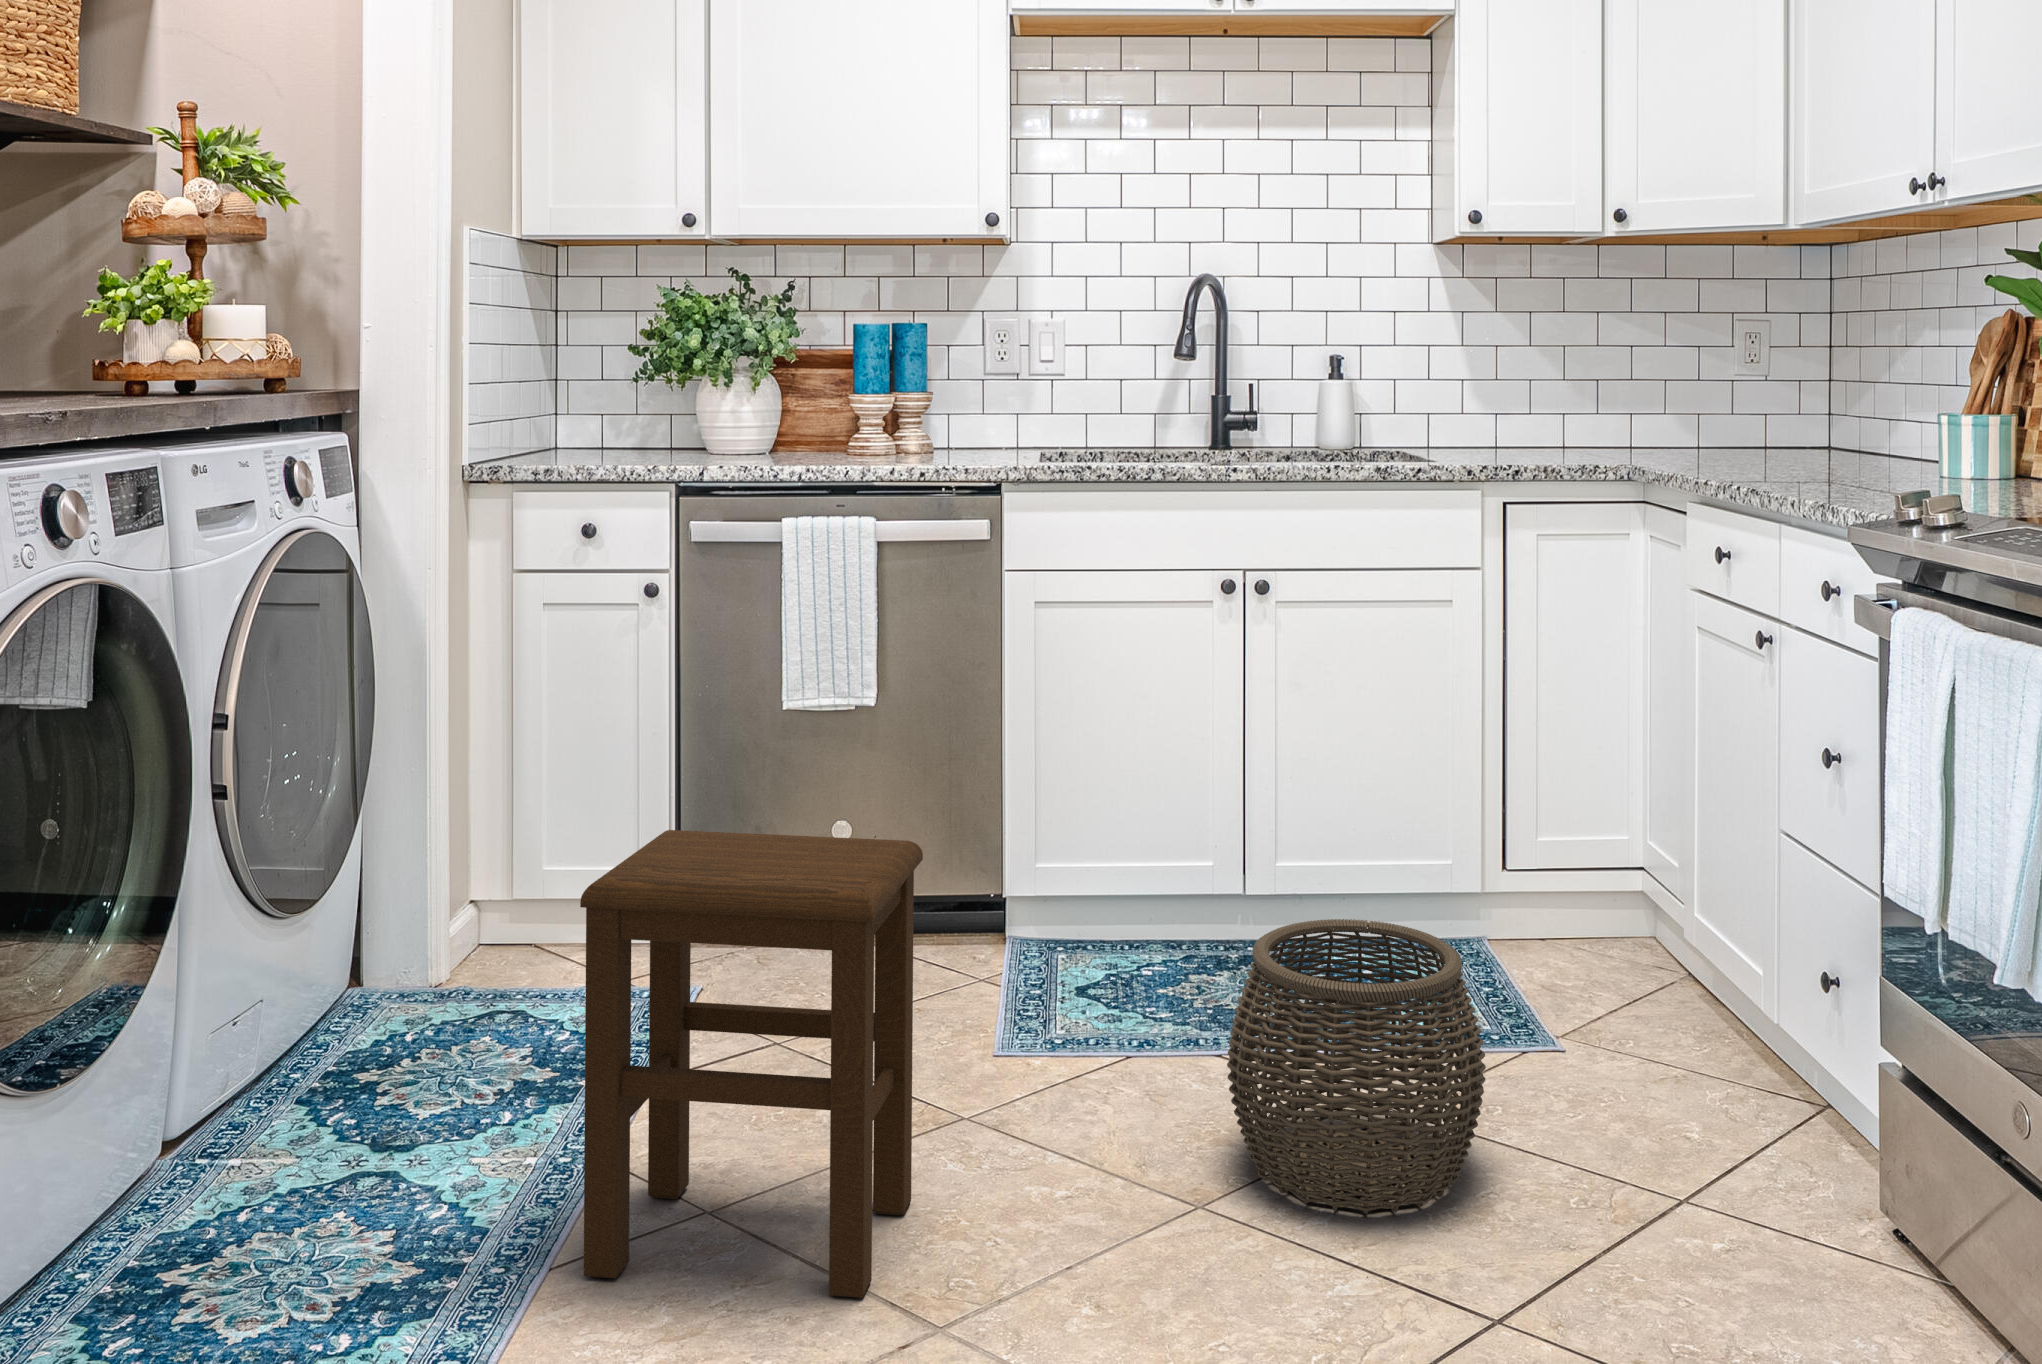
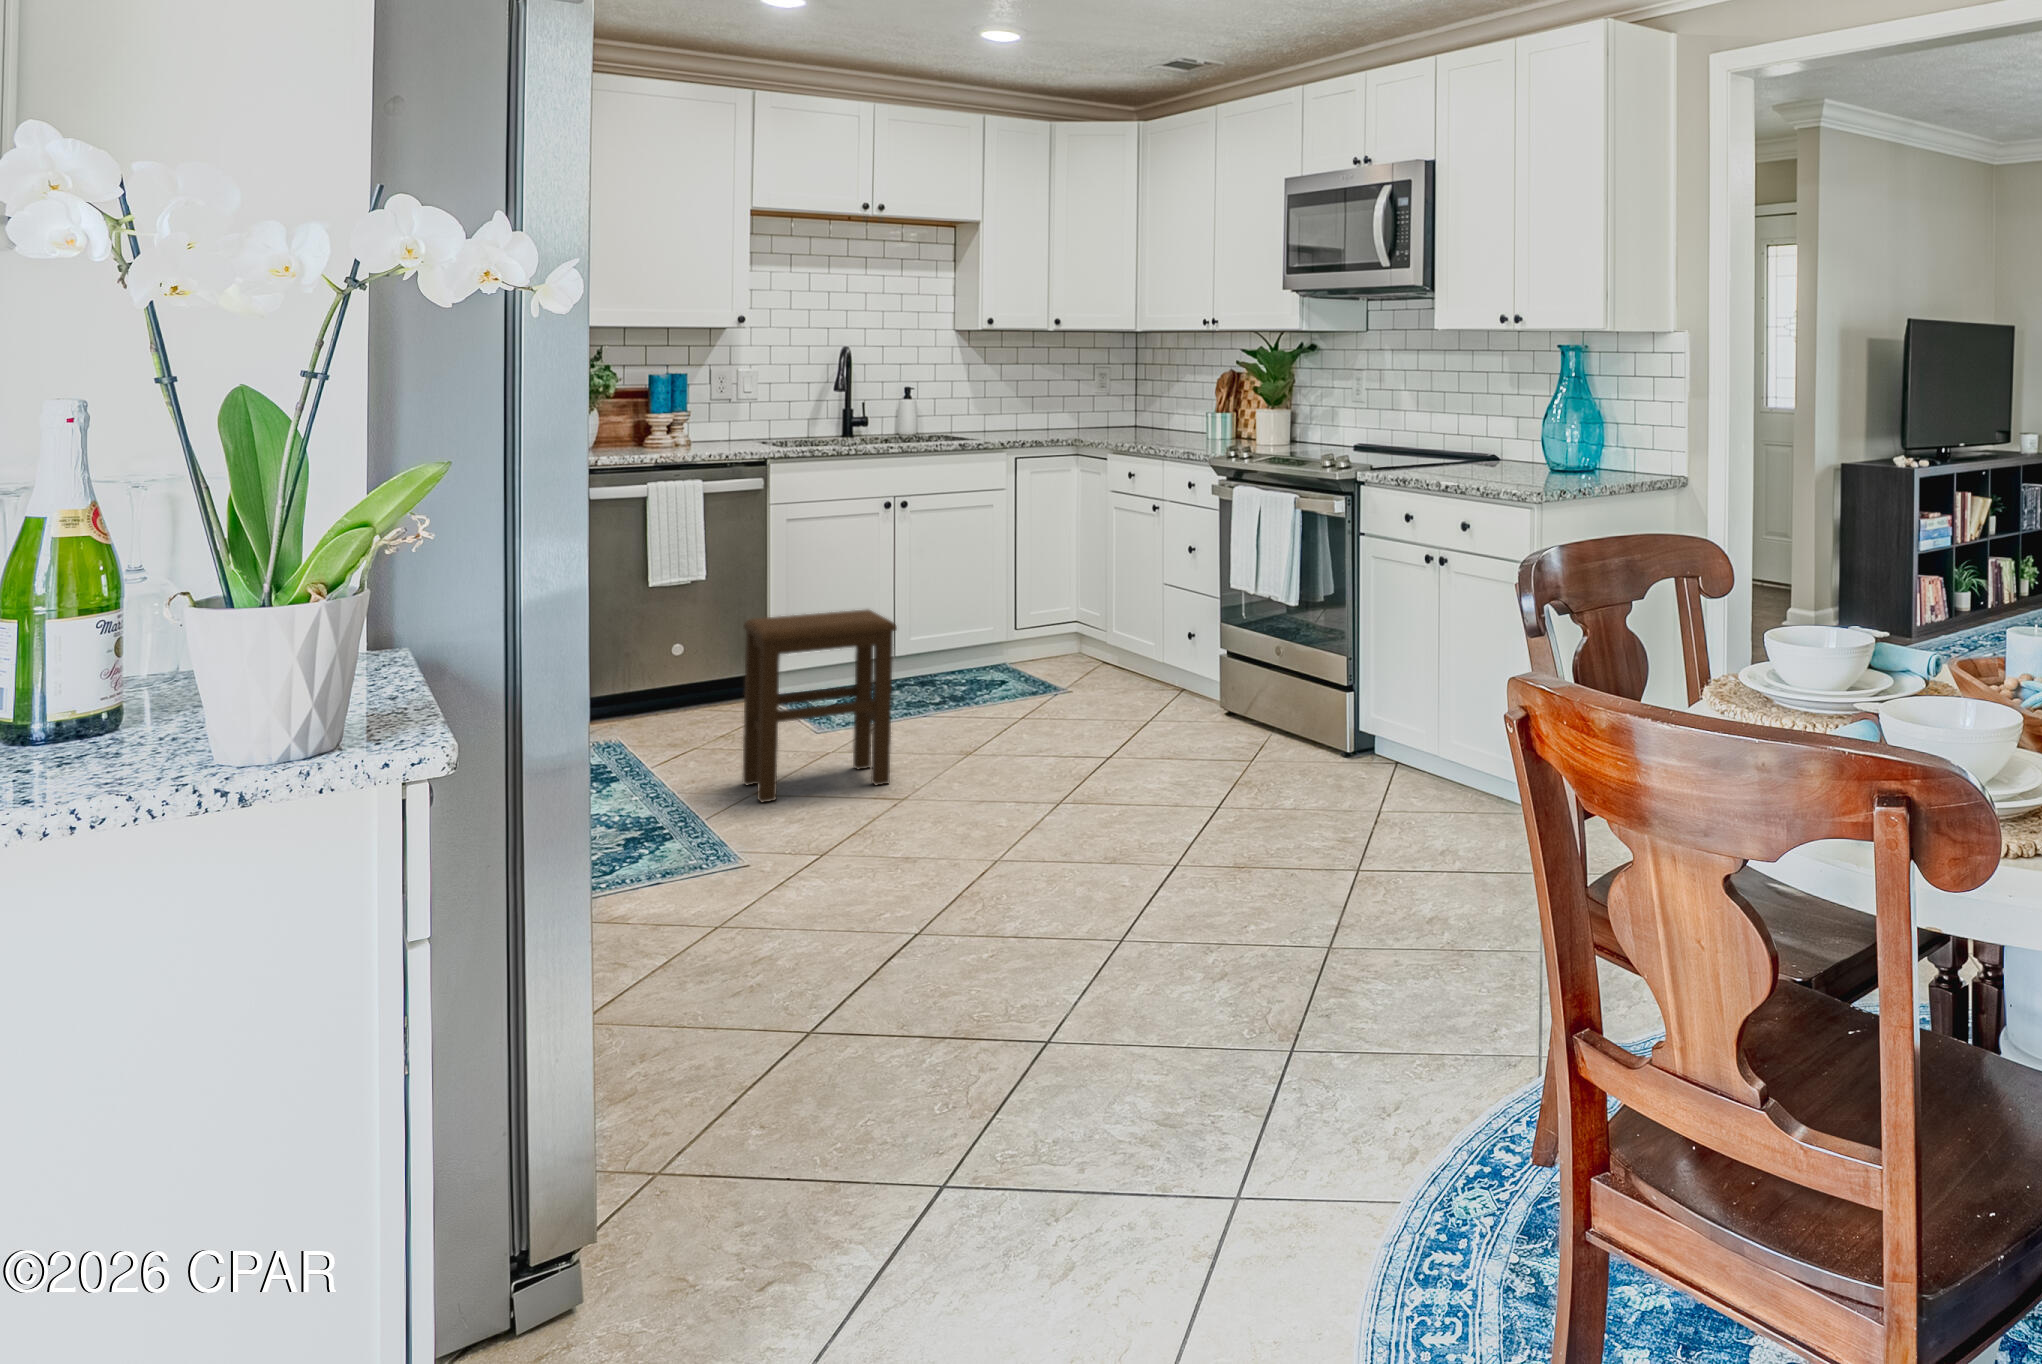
woven basket: present [1227,919,1486,1214] -> none [980,632,1087,736]

